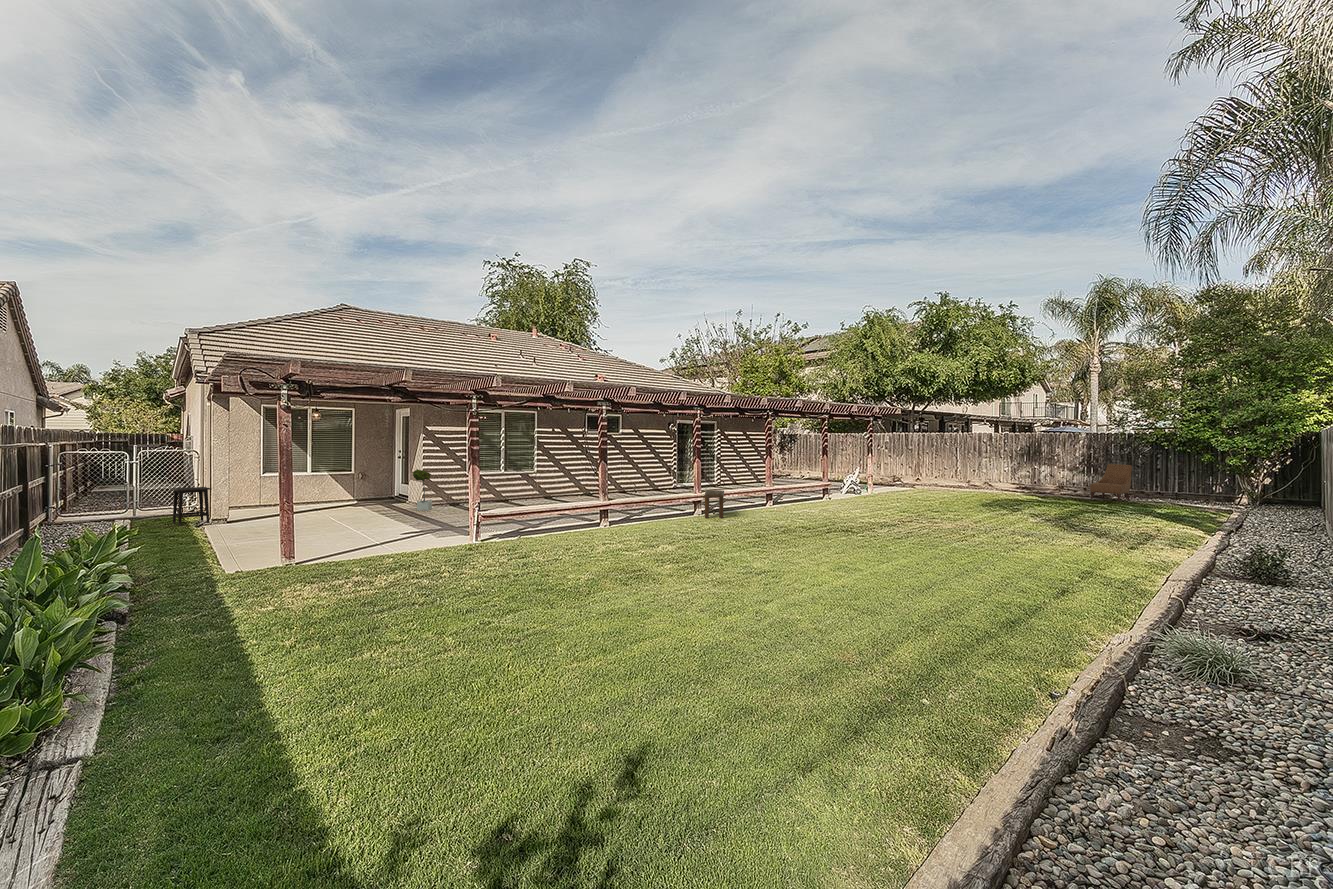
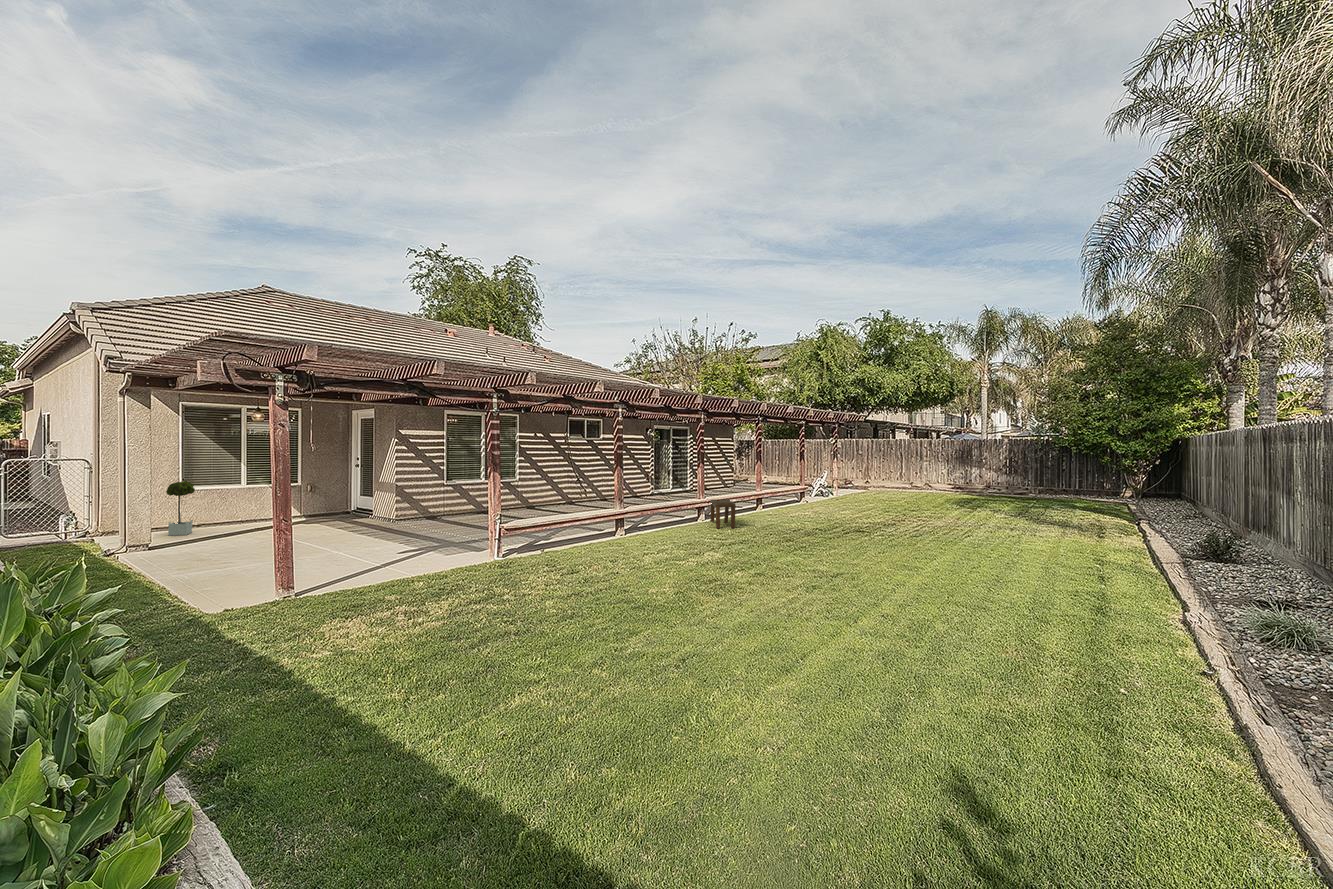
chair: present [1090,464,1132,501] -> none [1048,472,1083,507]
potted tree: present [413,469,432,511] -> present [166,481,195,536]
side table: present [170,487,211,526] -> none [86,499,143,547]

